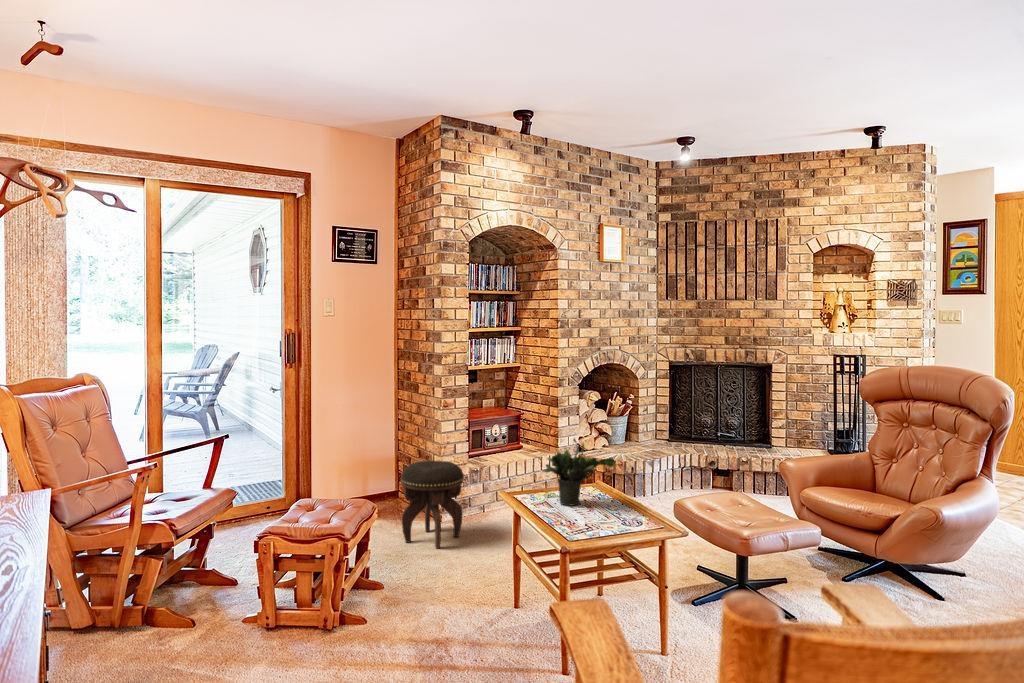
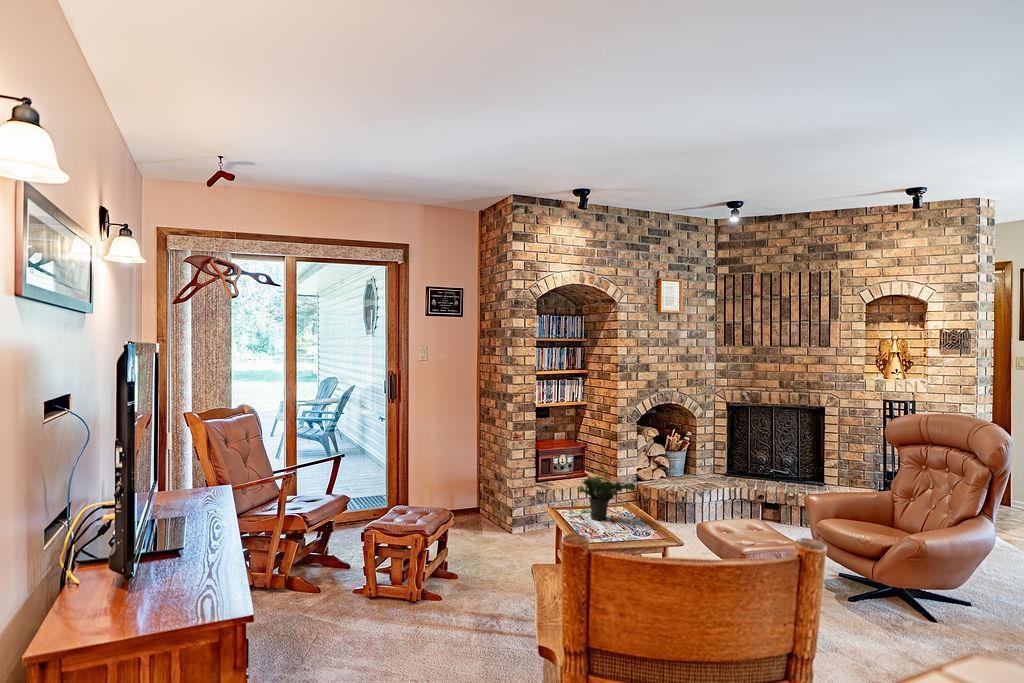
footstool: present [401,461,464,548] -> none [476,483,527,555]

